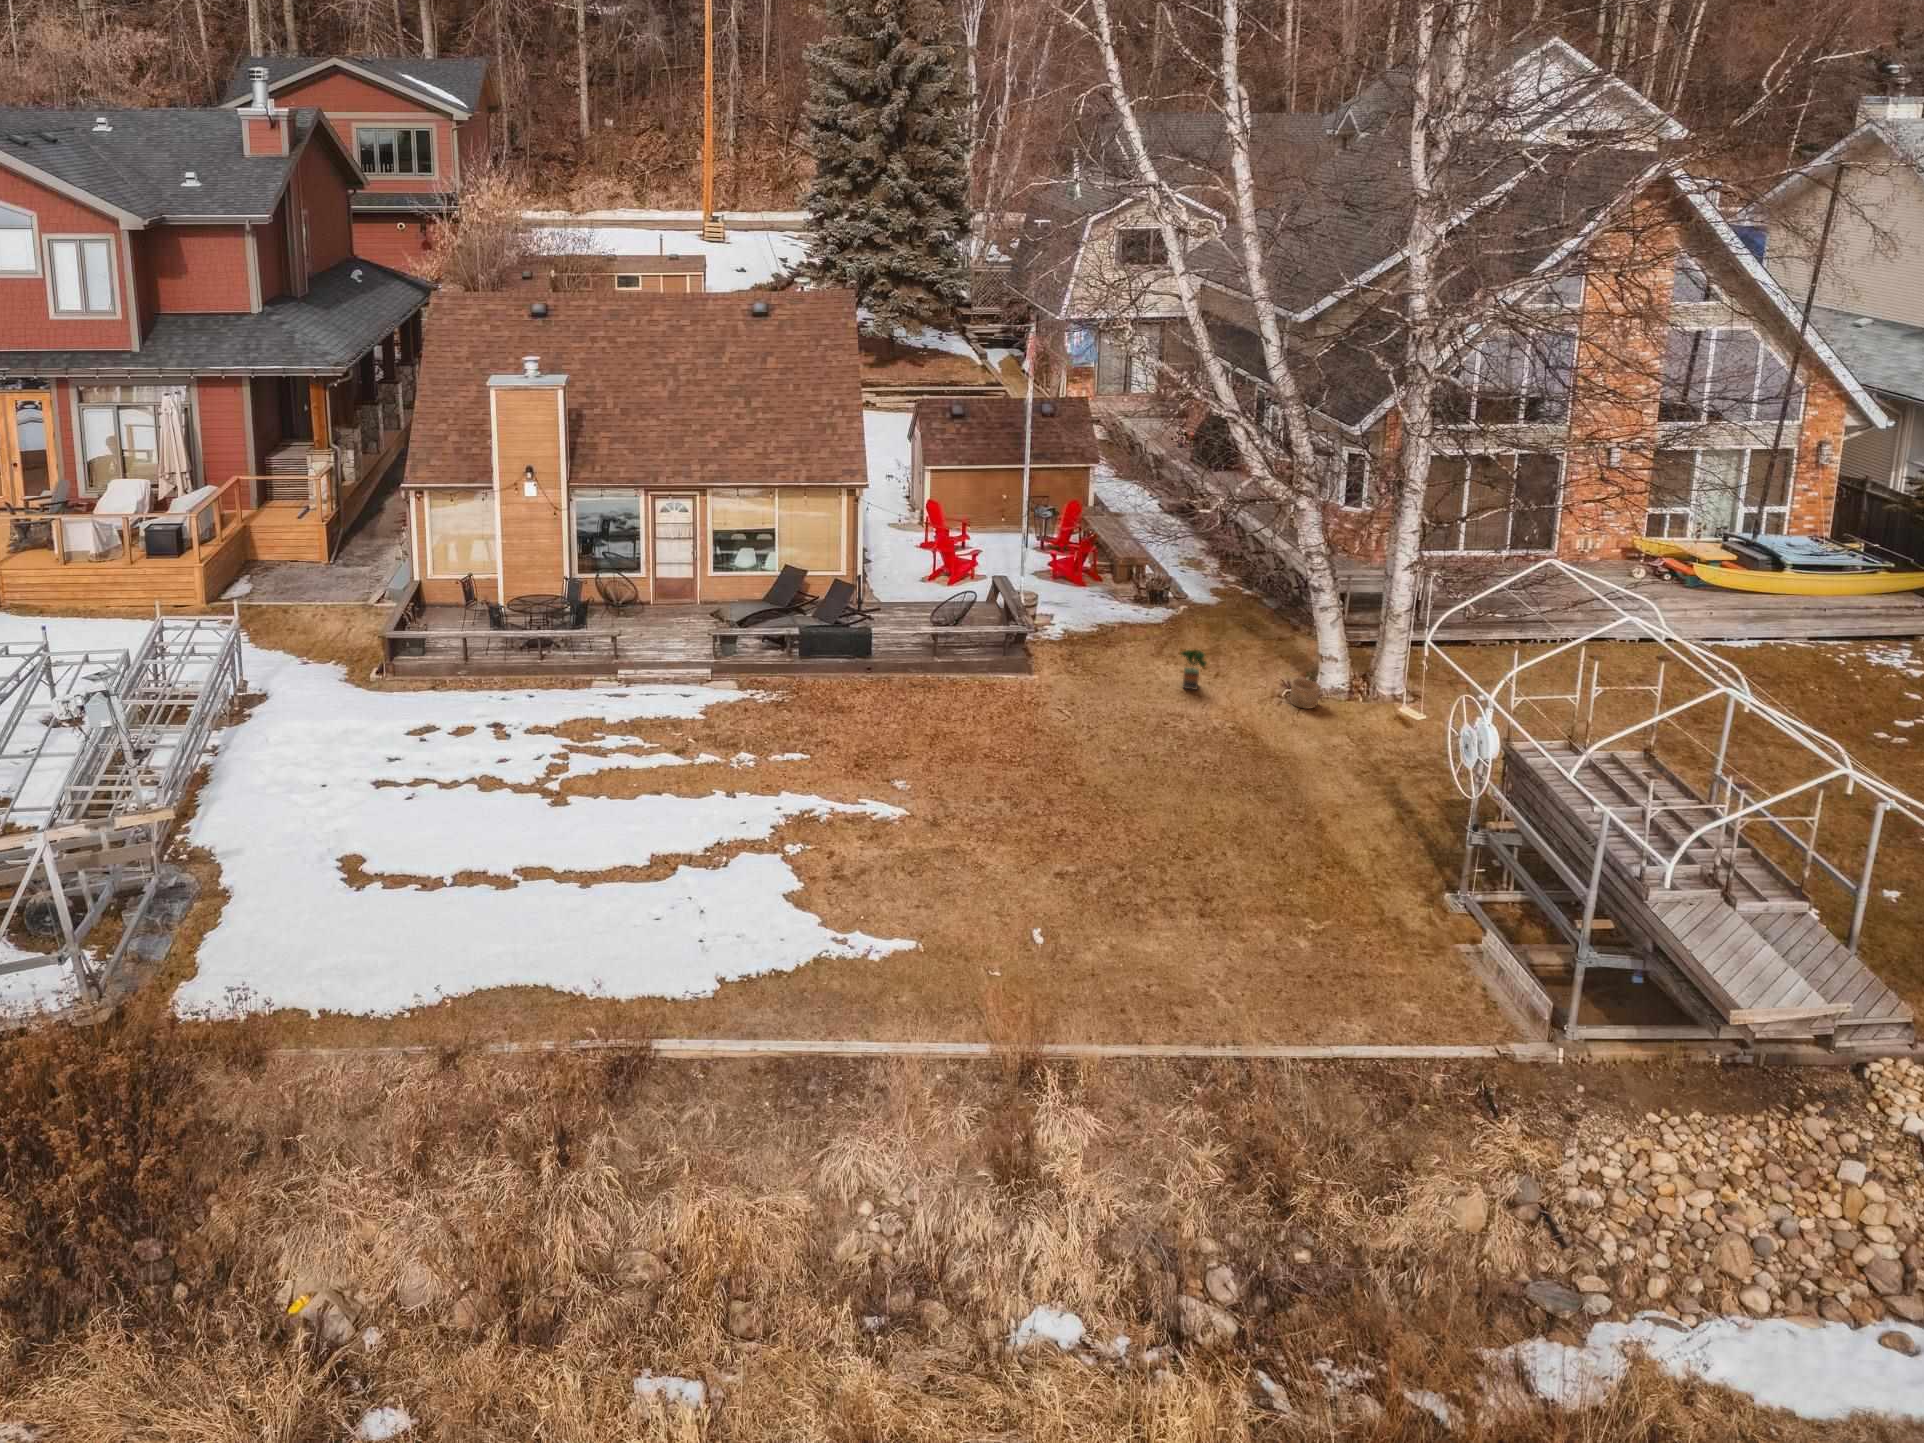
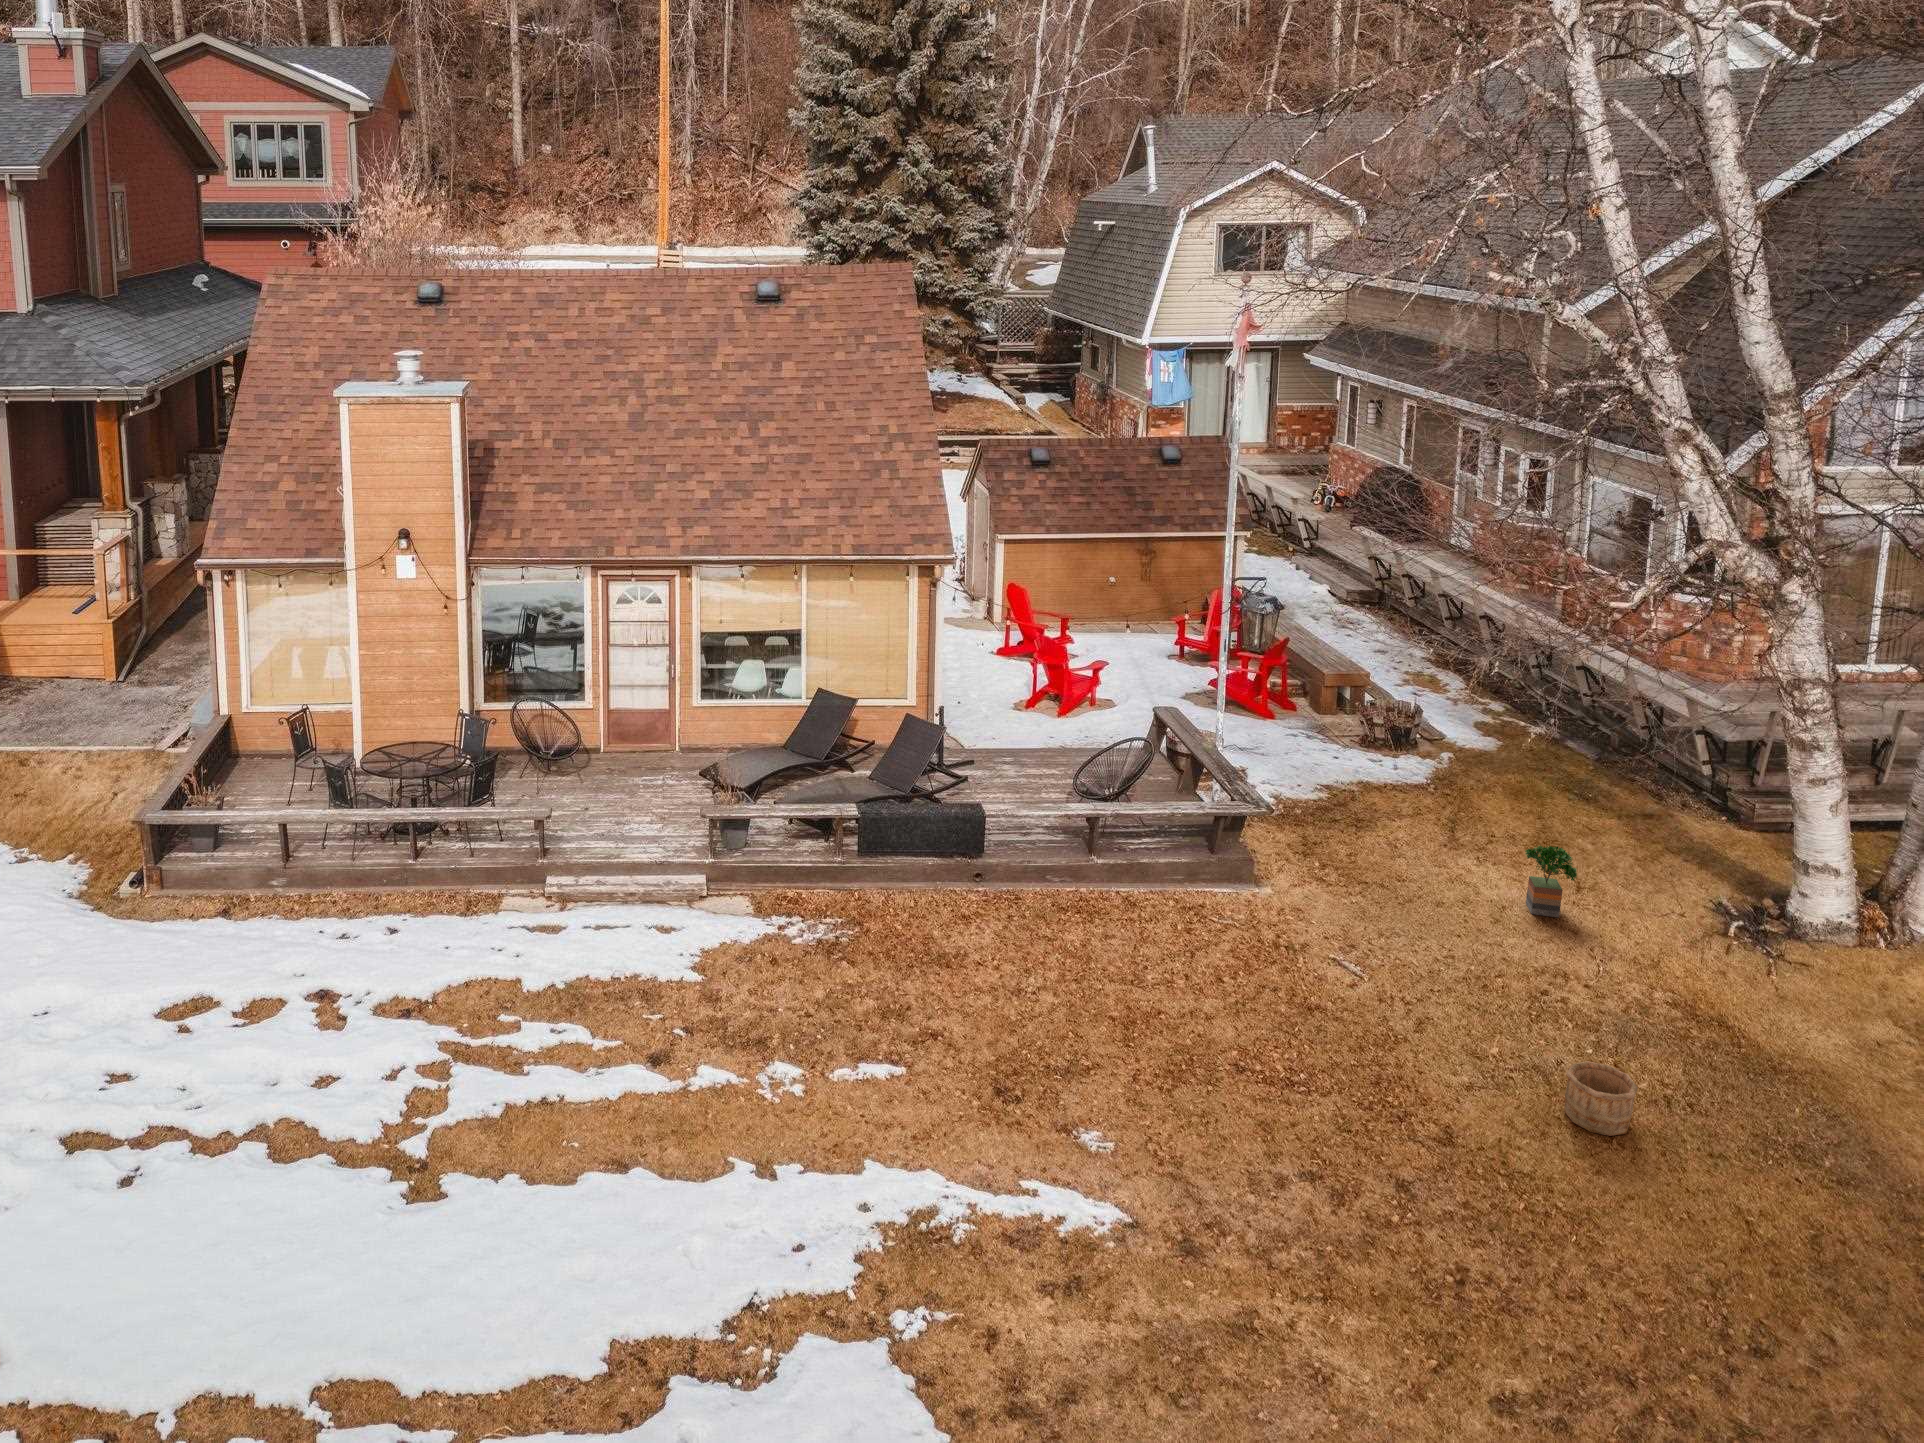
wooden bucket: present [1290,679,1320,709] -> present [1564,1061,1638,1136]

